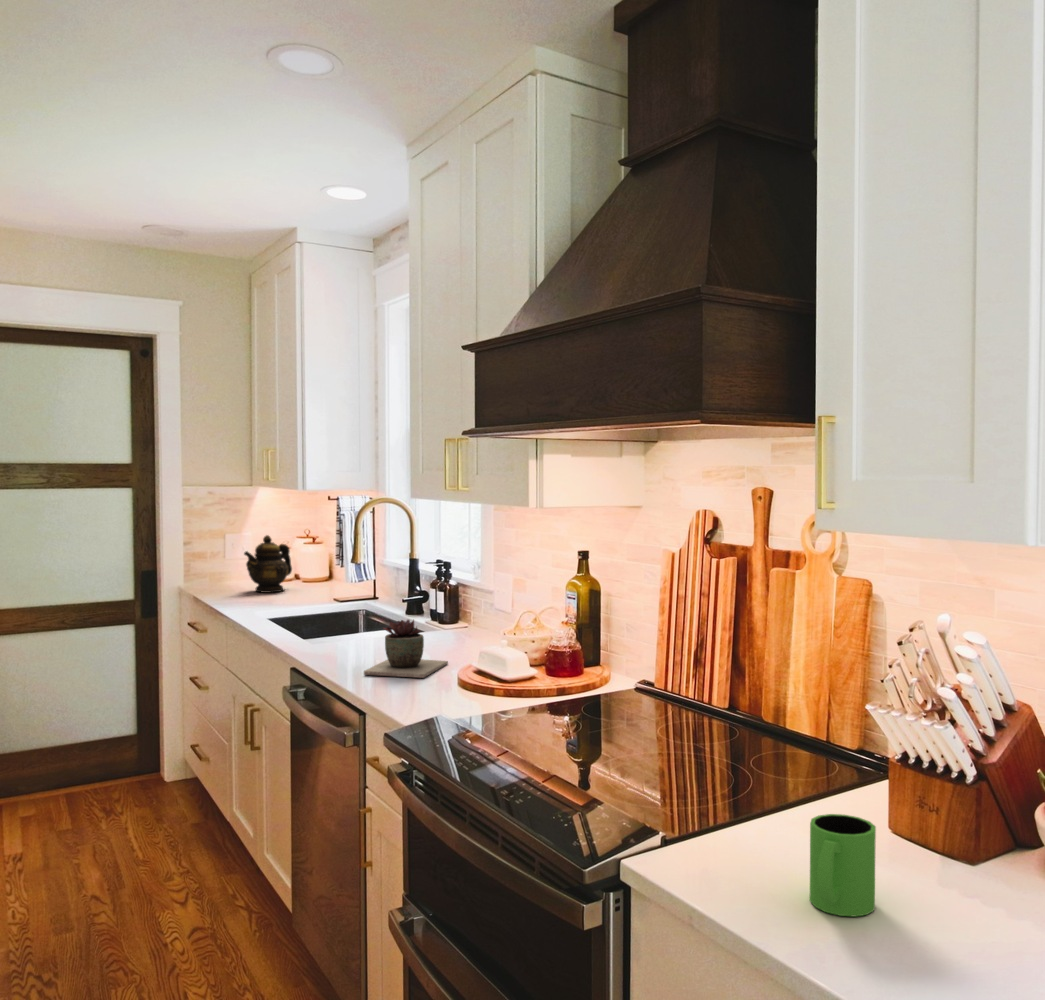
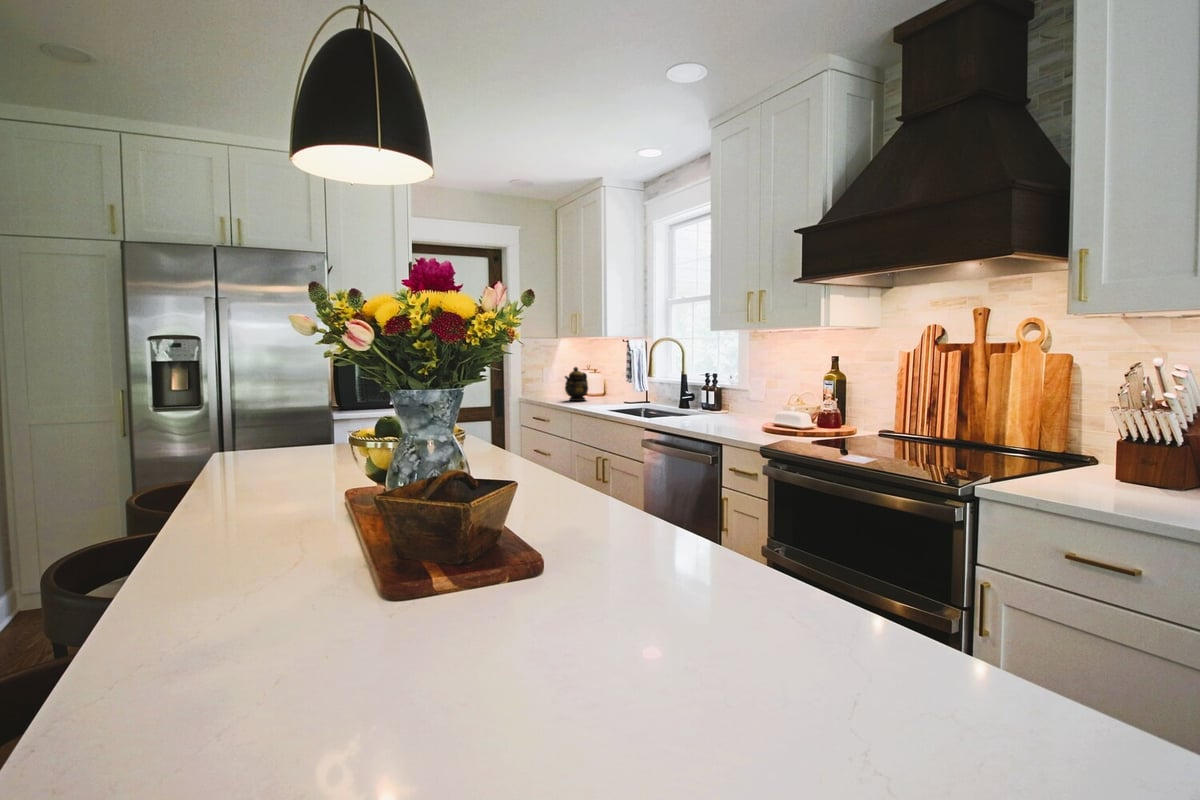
succulent plant: present [364,620,448,678] -> none [705,399,746,431]
mug: present [810,814,876,917] -> none [1119,458,1167,508]

